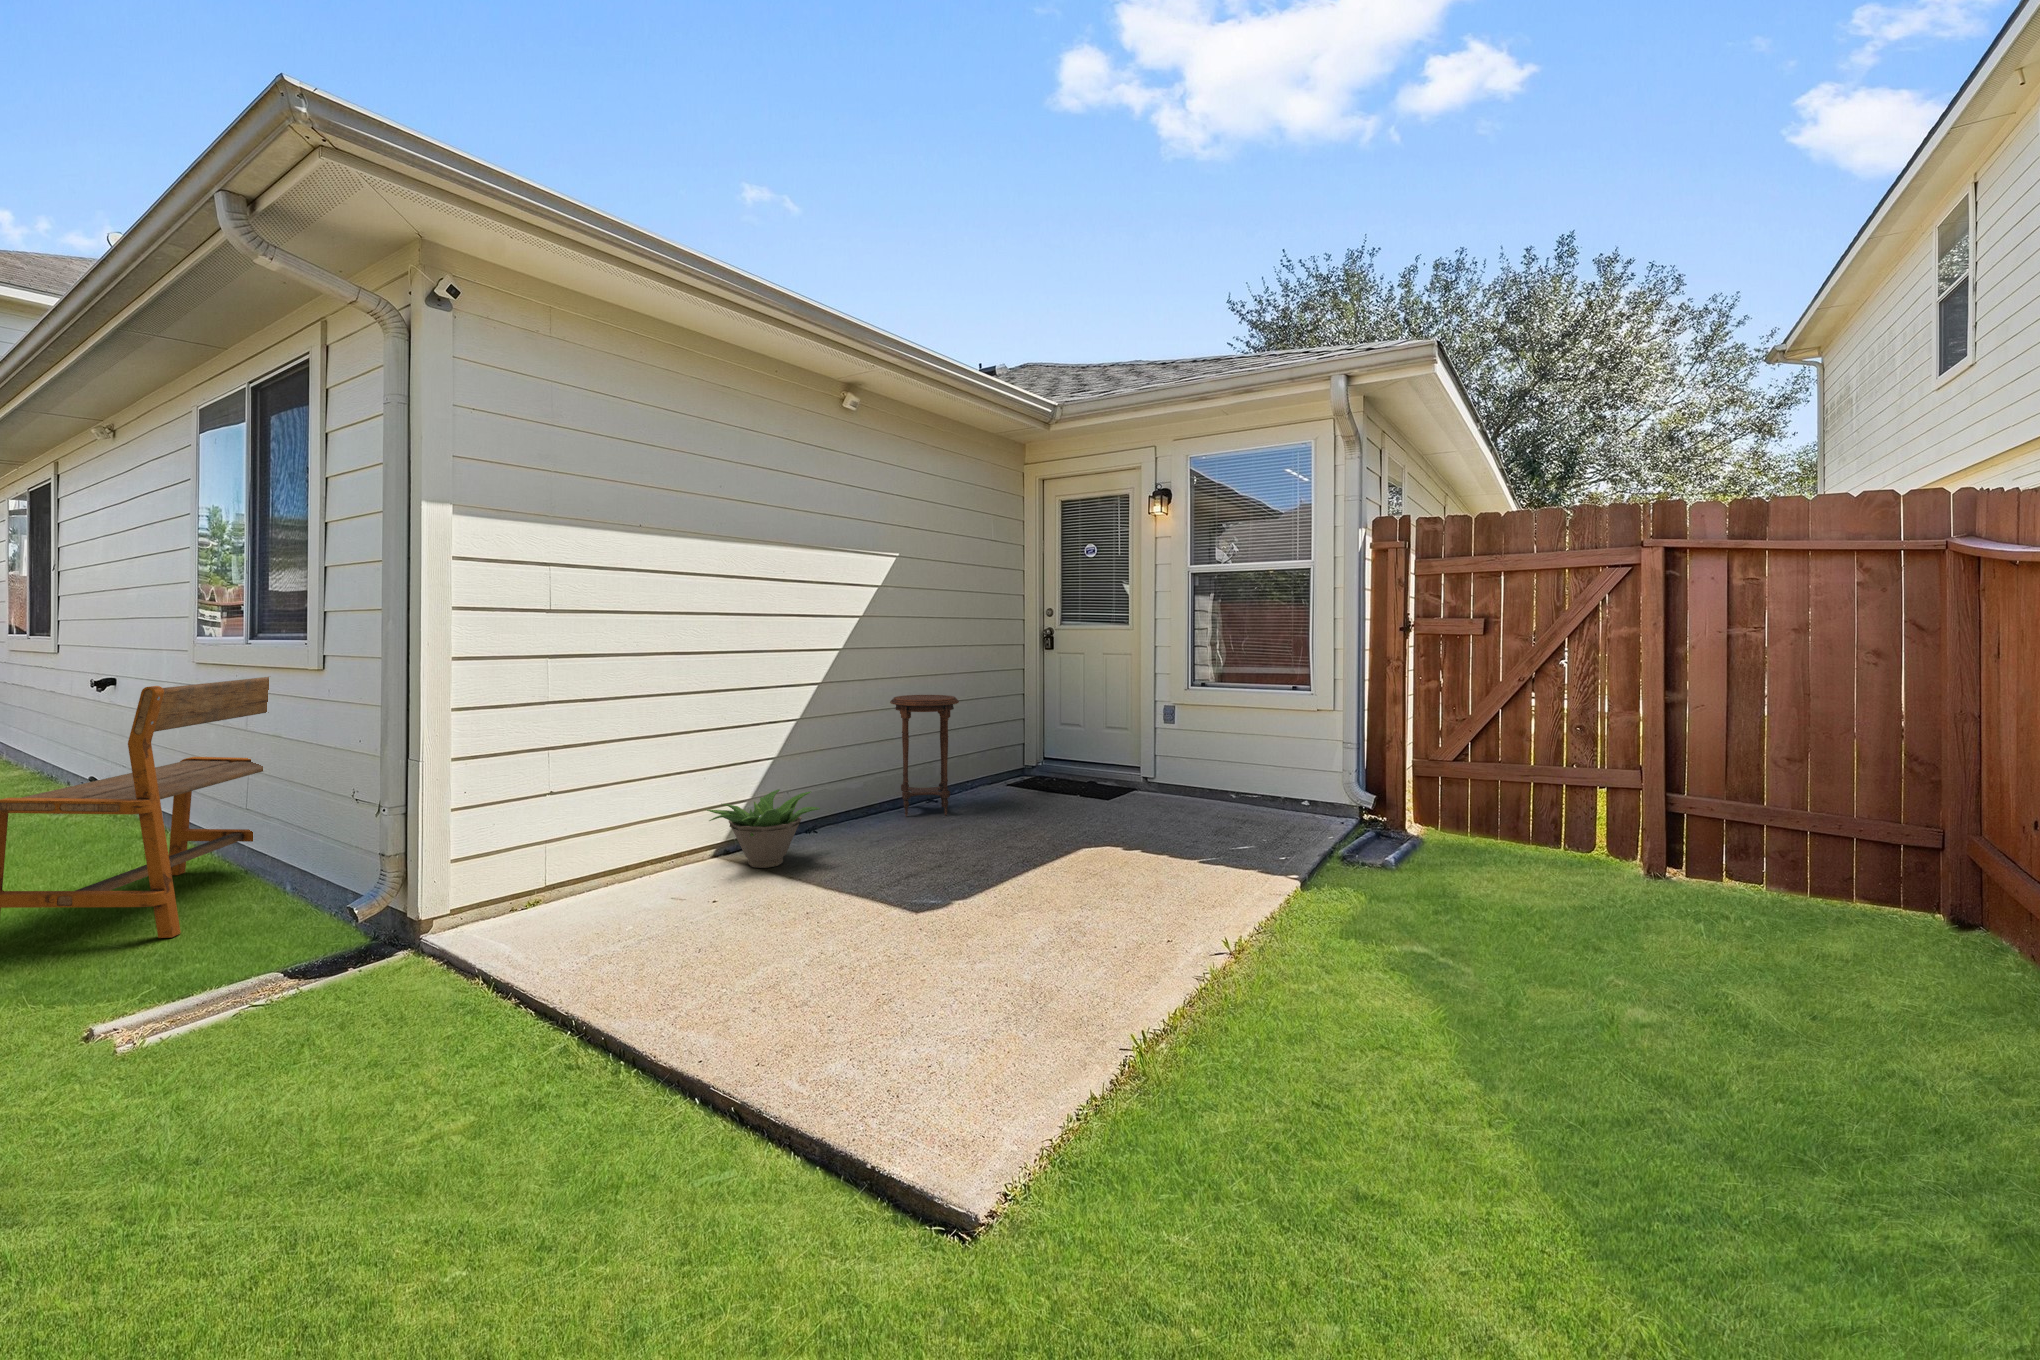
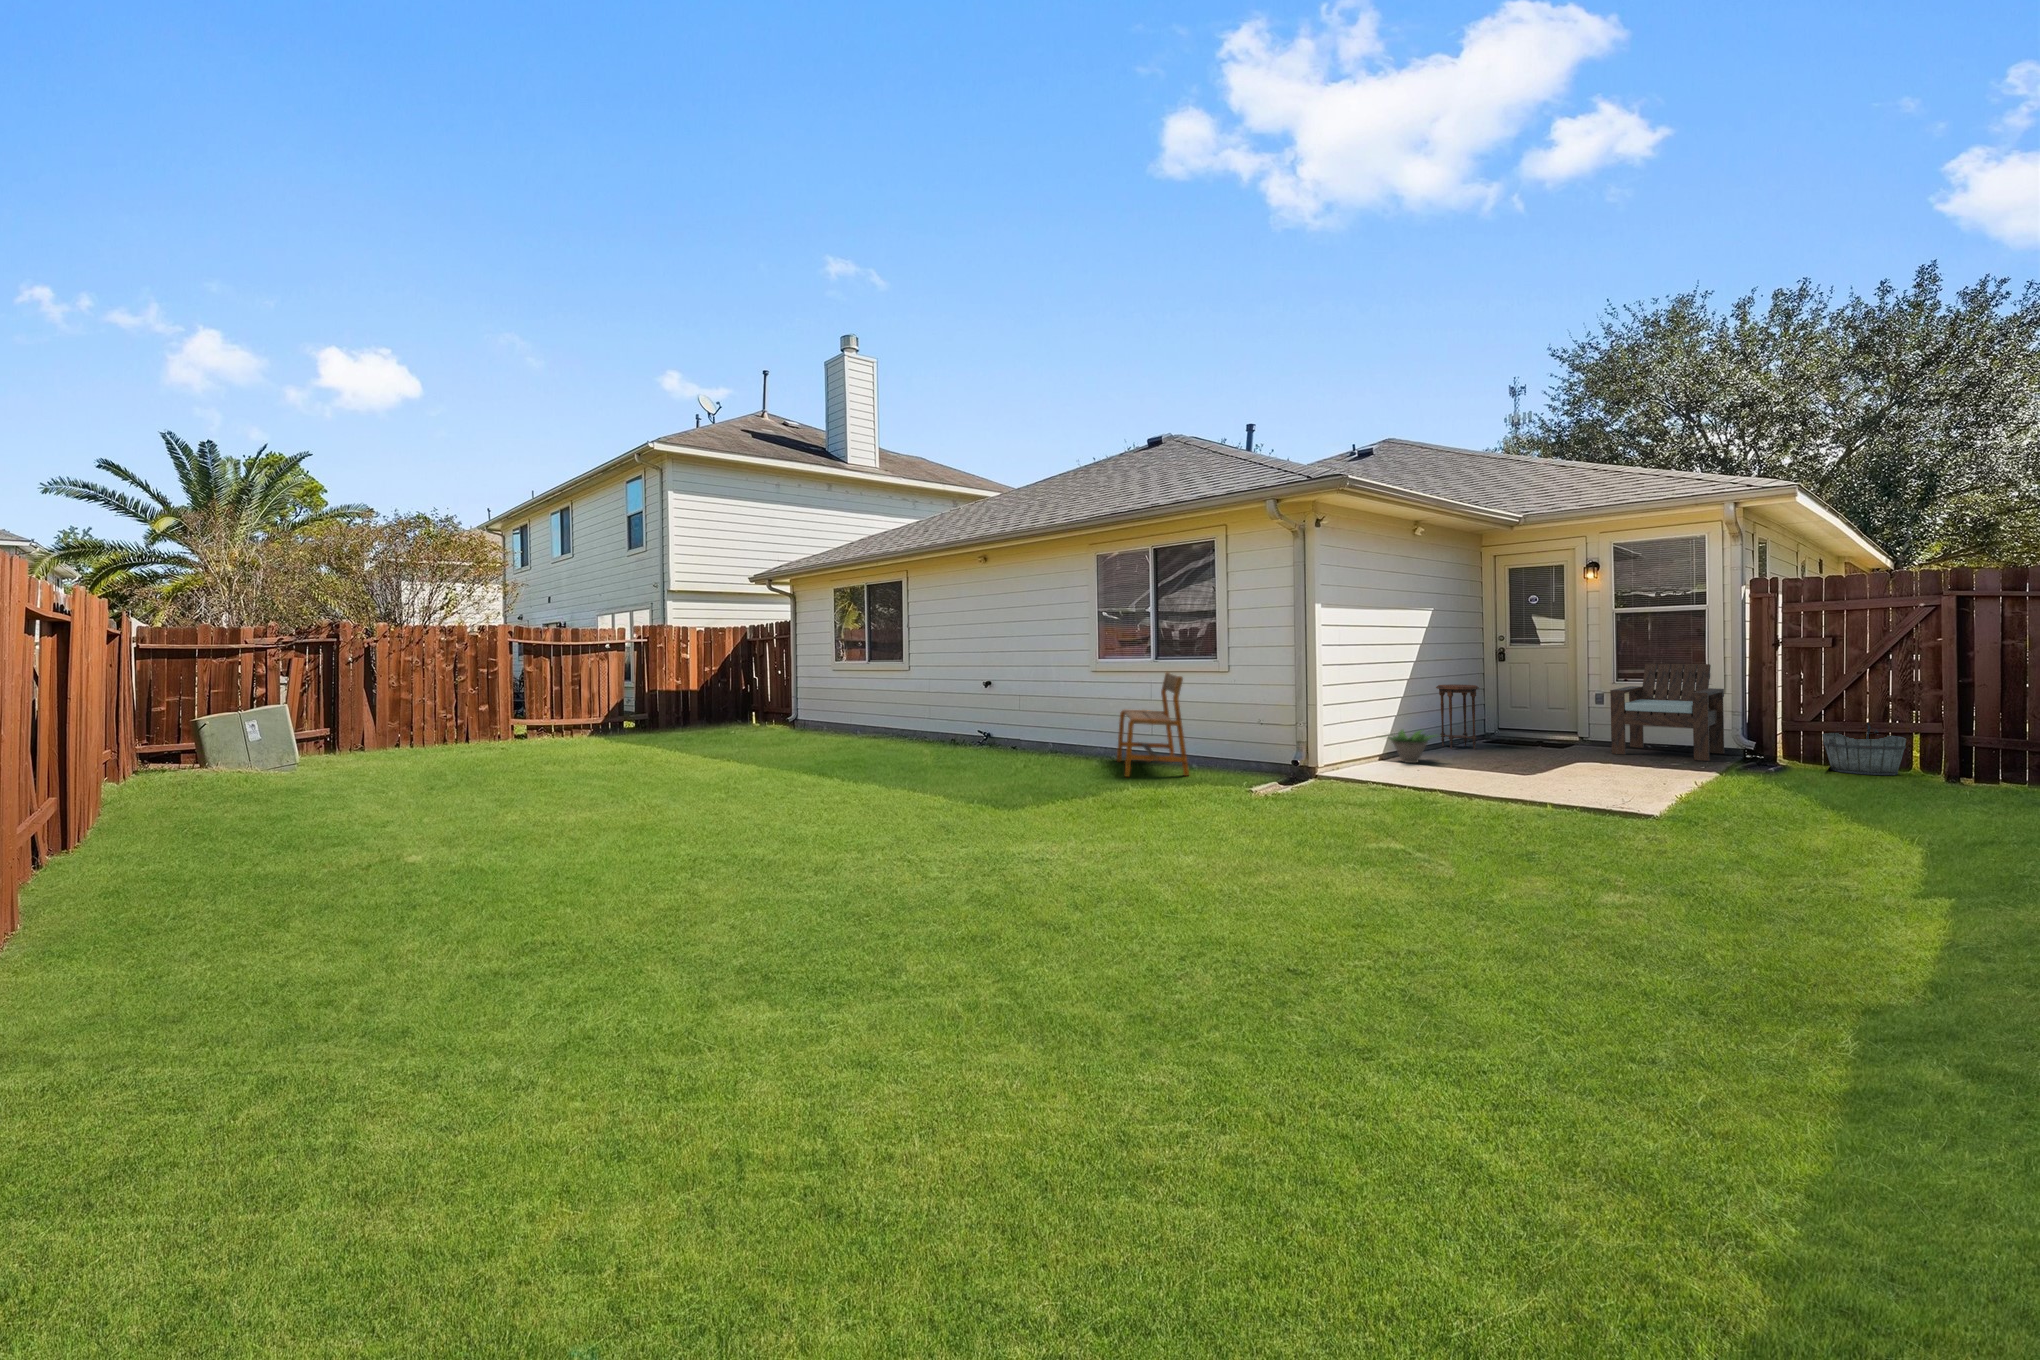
chair: none [1156,659,1330,841] -> present [1610,664,1724,761]
wooden bucket: none [1465,771,1590,870] -> present [1822,723,1907,775]

